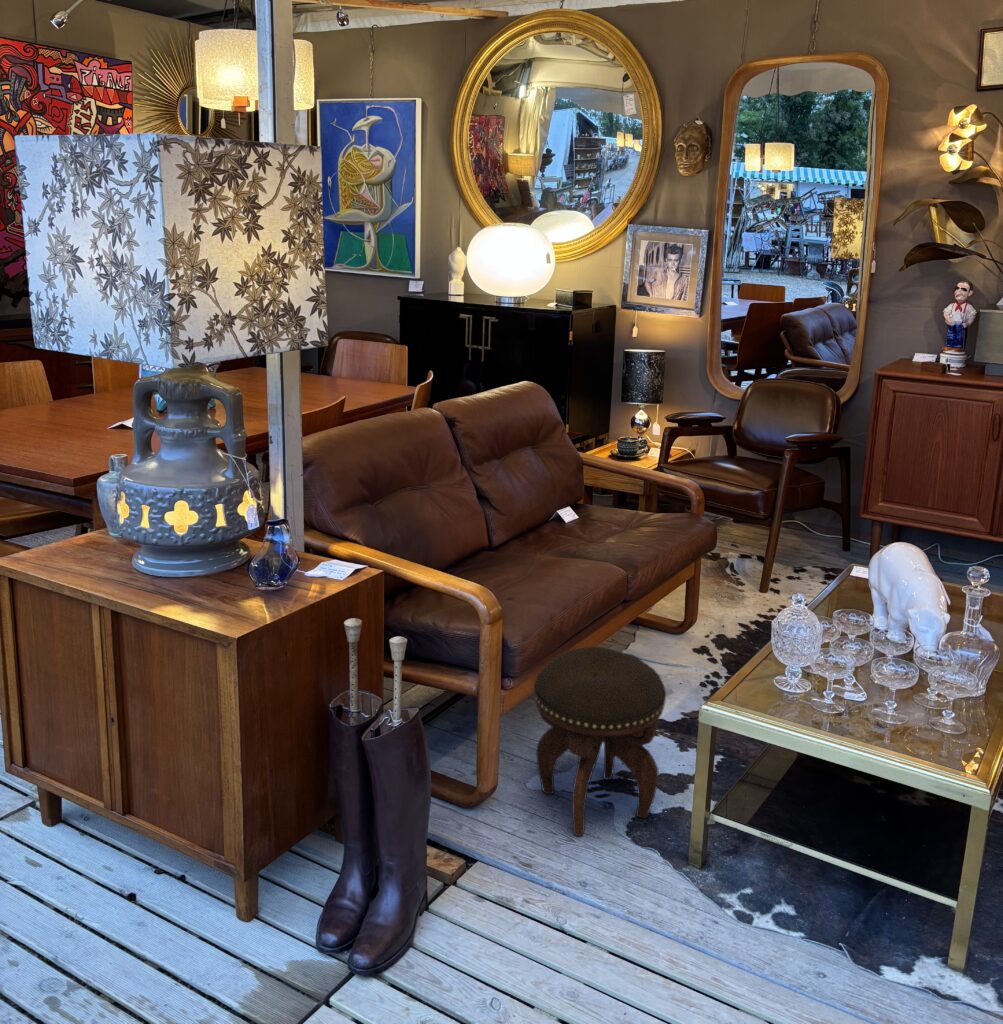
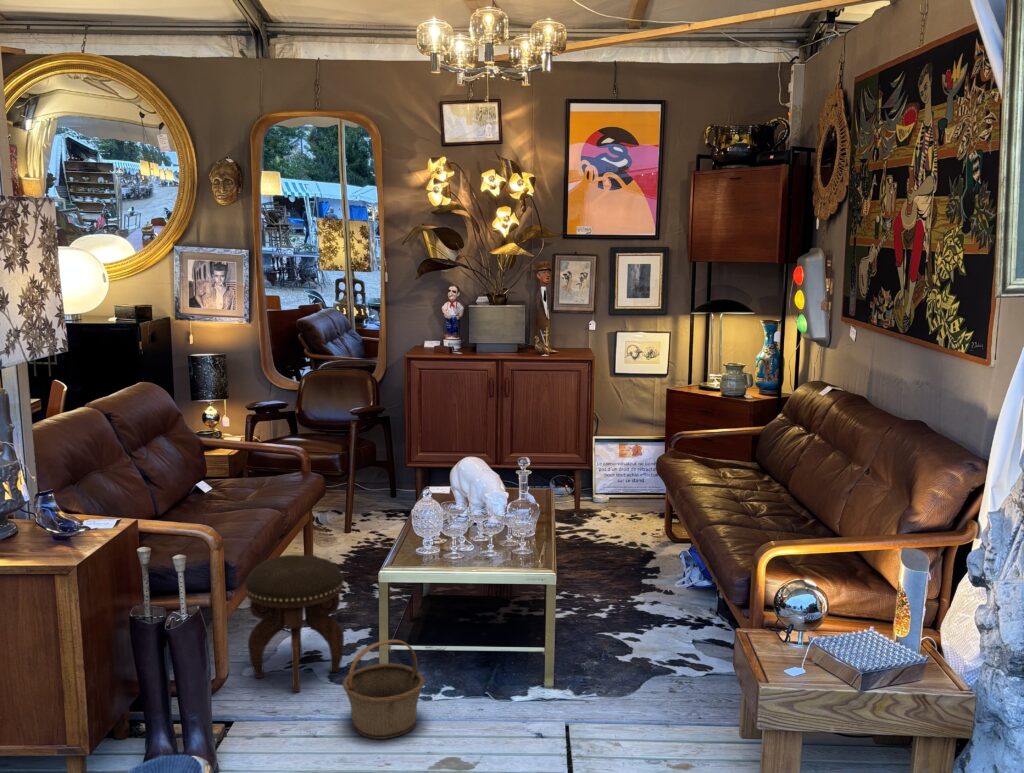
basket: none [607,836,730,982] -> present [343,640,425,739]

